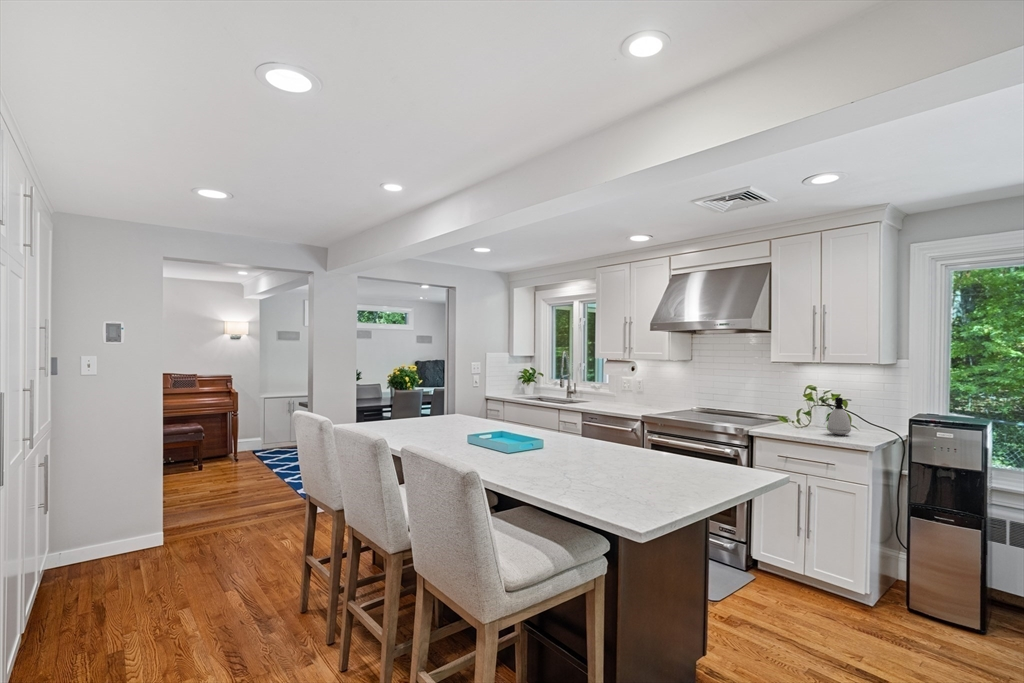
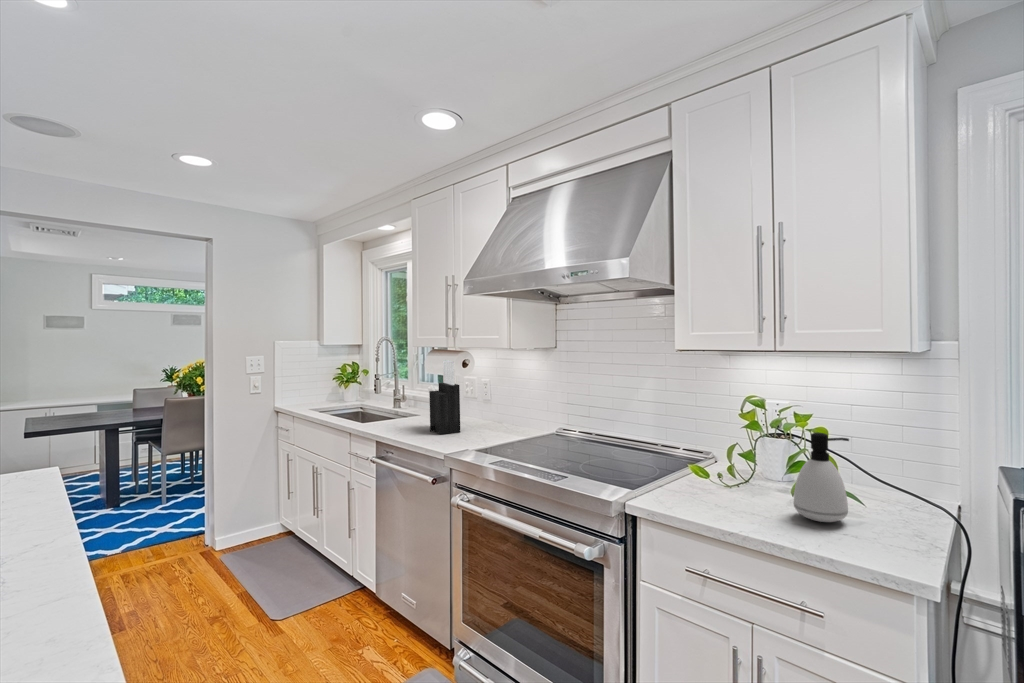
knife block: none [611,366,633,409] -> present [429,360,460,434]

